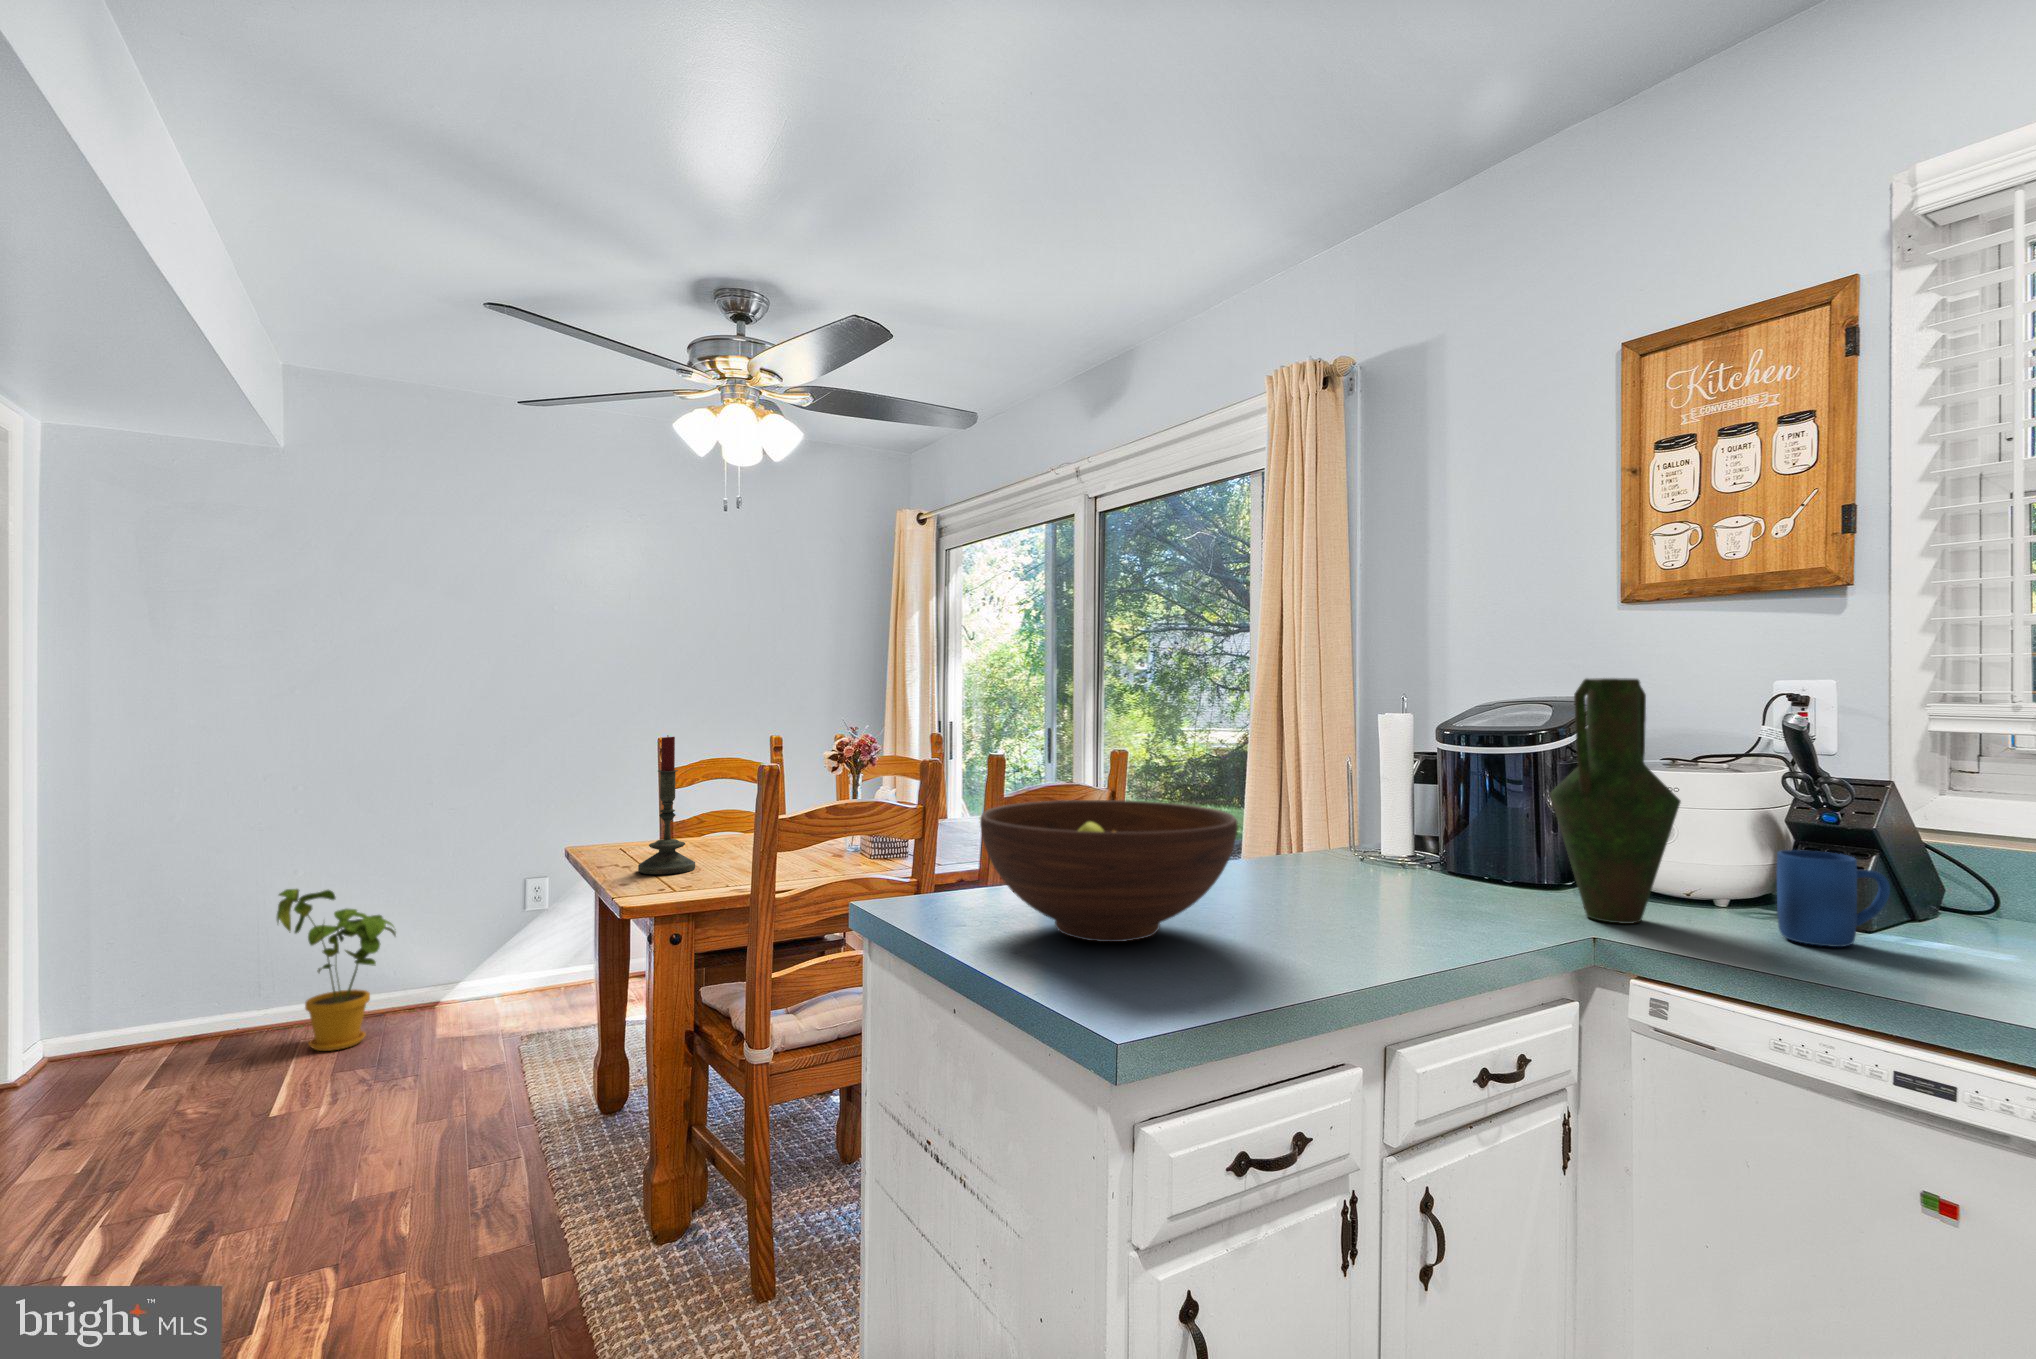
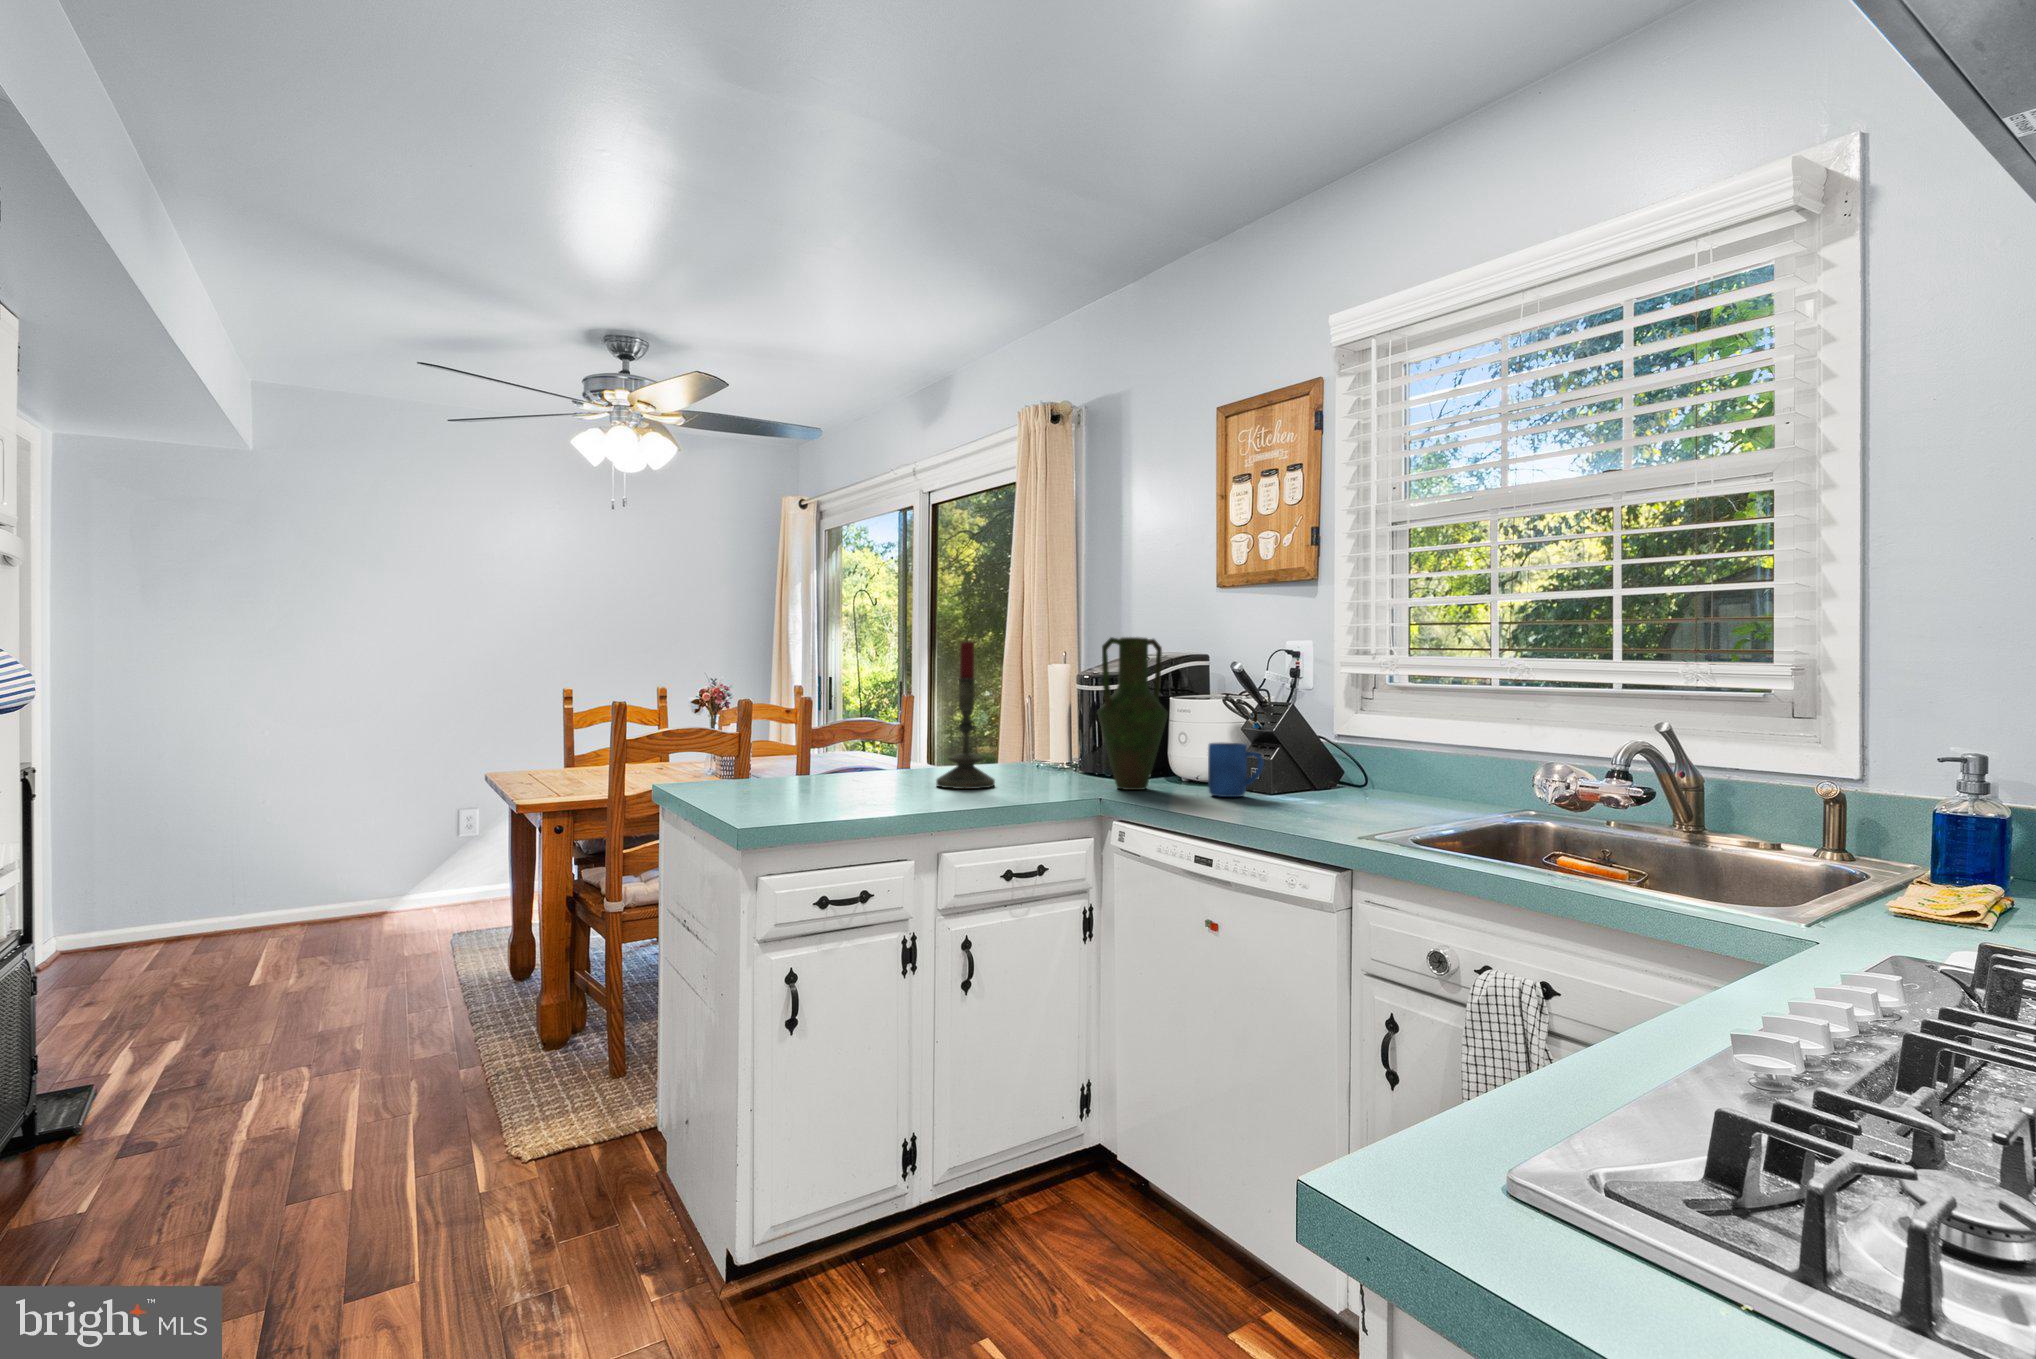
candle: present [638,735,695,874] -> present [936,641,995,789]
fruit bowl: present [980,800,1238,942] -> none [720,715,882,794]
house plant: present [277,889,396,1051] -> none [251,812,351,945]

